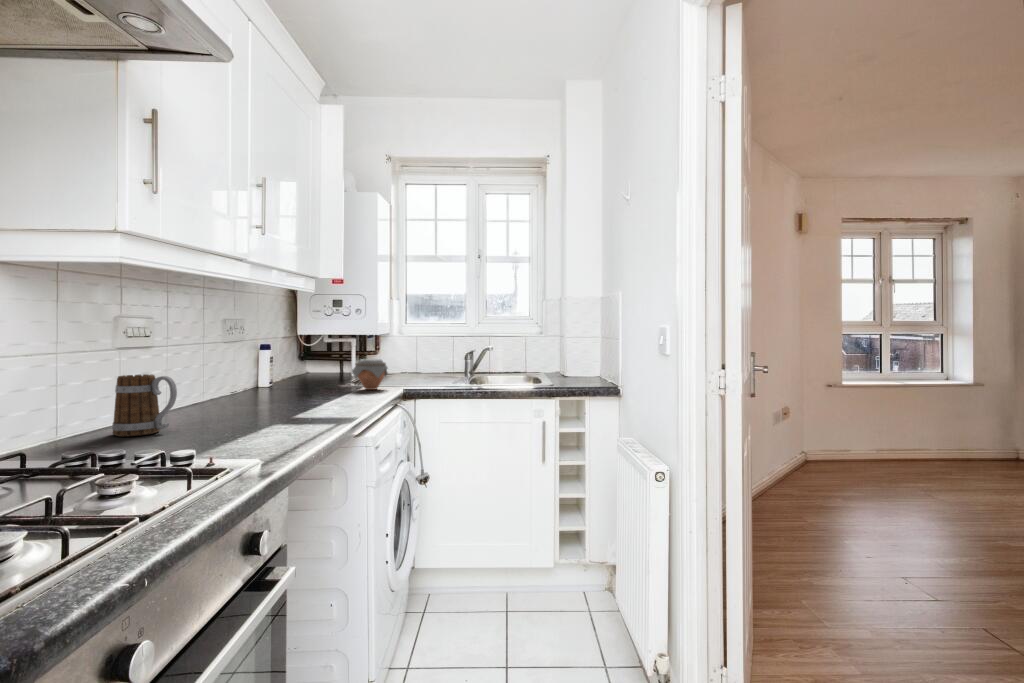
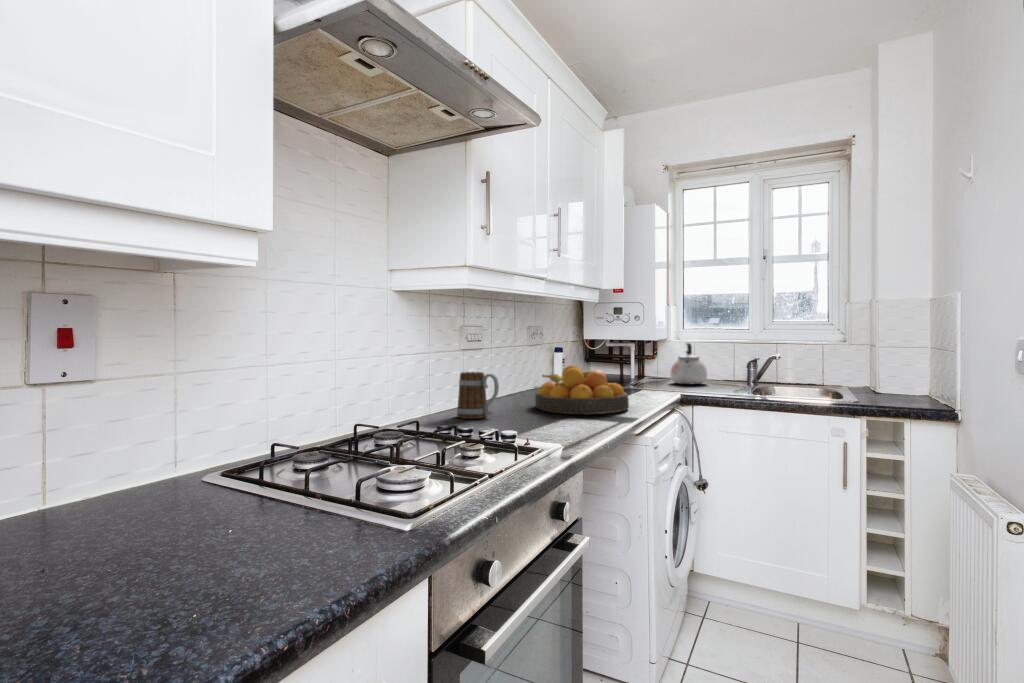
kettle: none [392,337,428,379] -> present [670,343,707,385]
jar: present [352,359,388,390] -> none [632,363,667,393]
fruit bowl: none [232,363,347,419] -> present [535,365,629,414]

